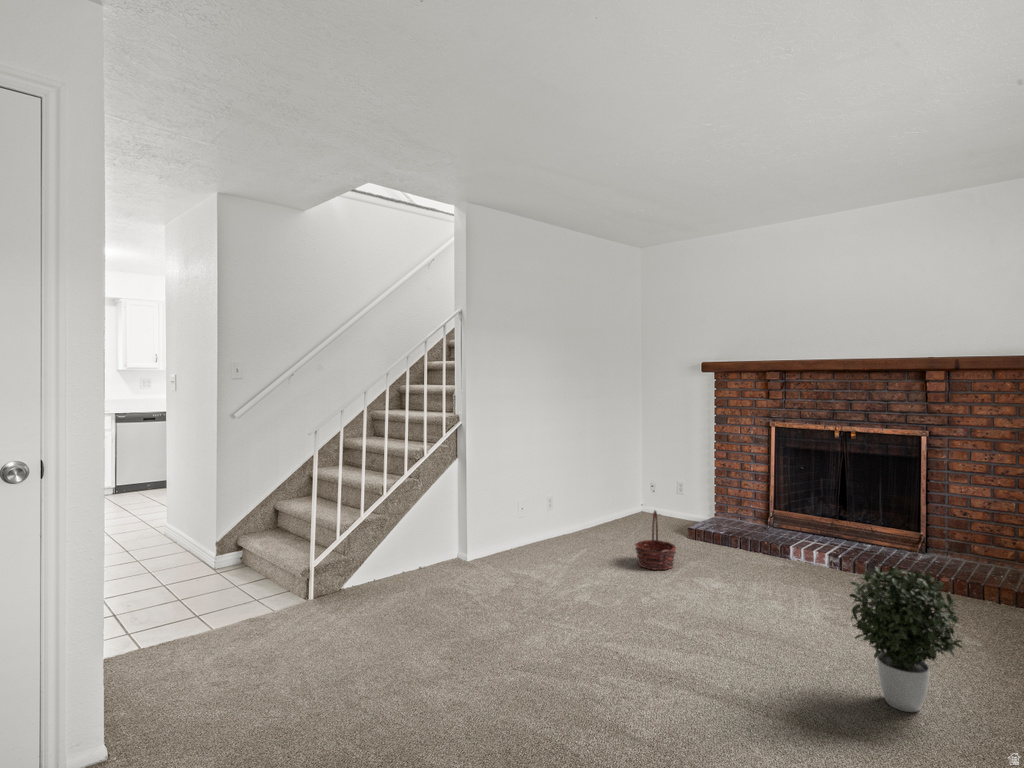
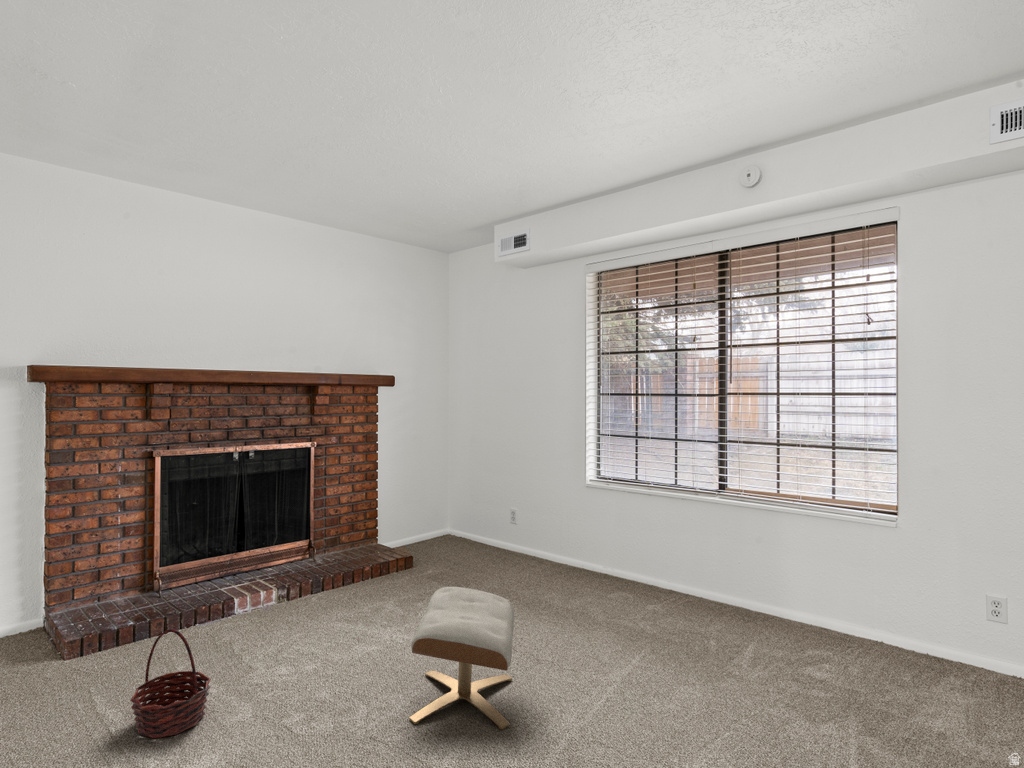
ottoman: none [689,549,833,665] -> present [409,587,514,729]
potted plant: present [850,566,962,712] -> none [536,555,610,667]

